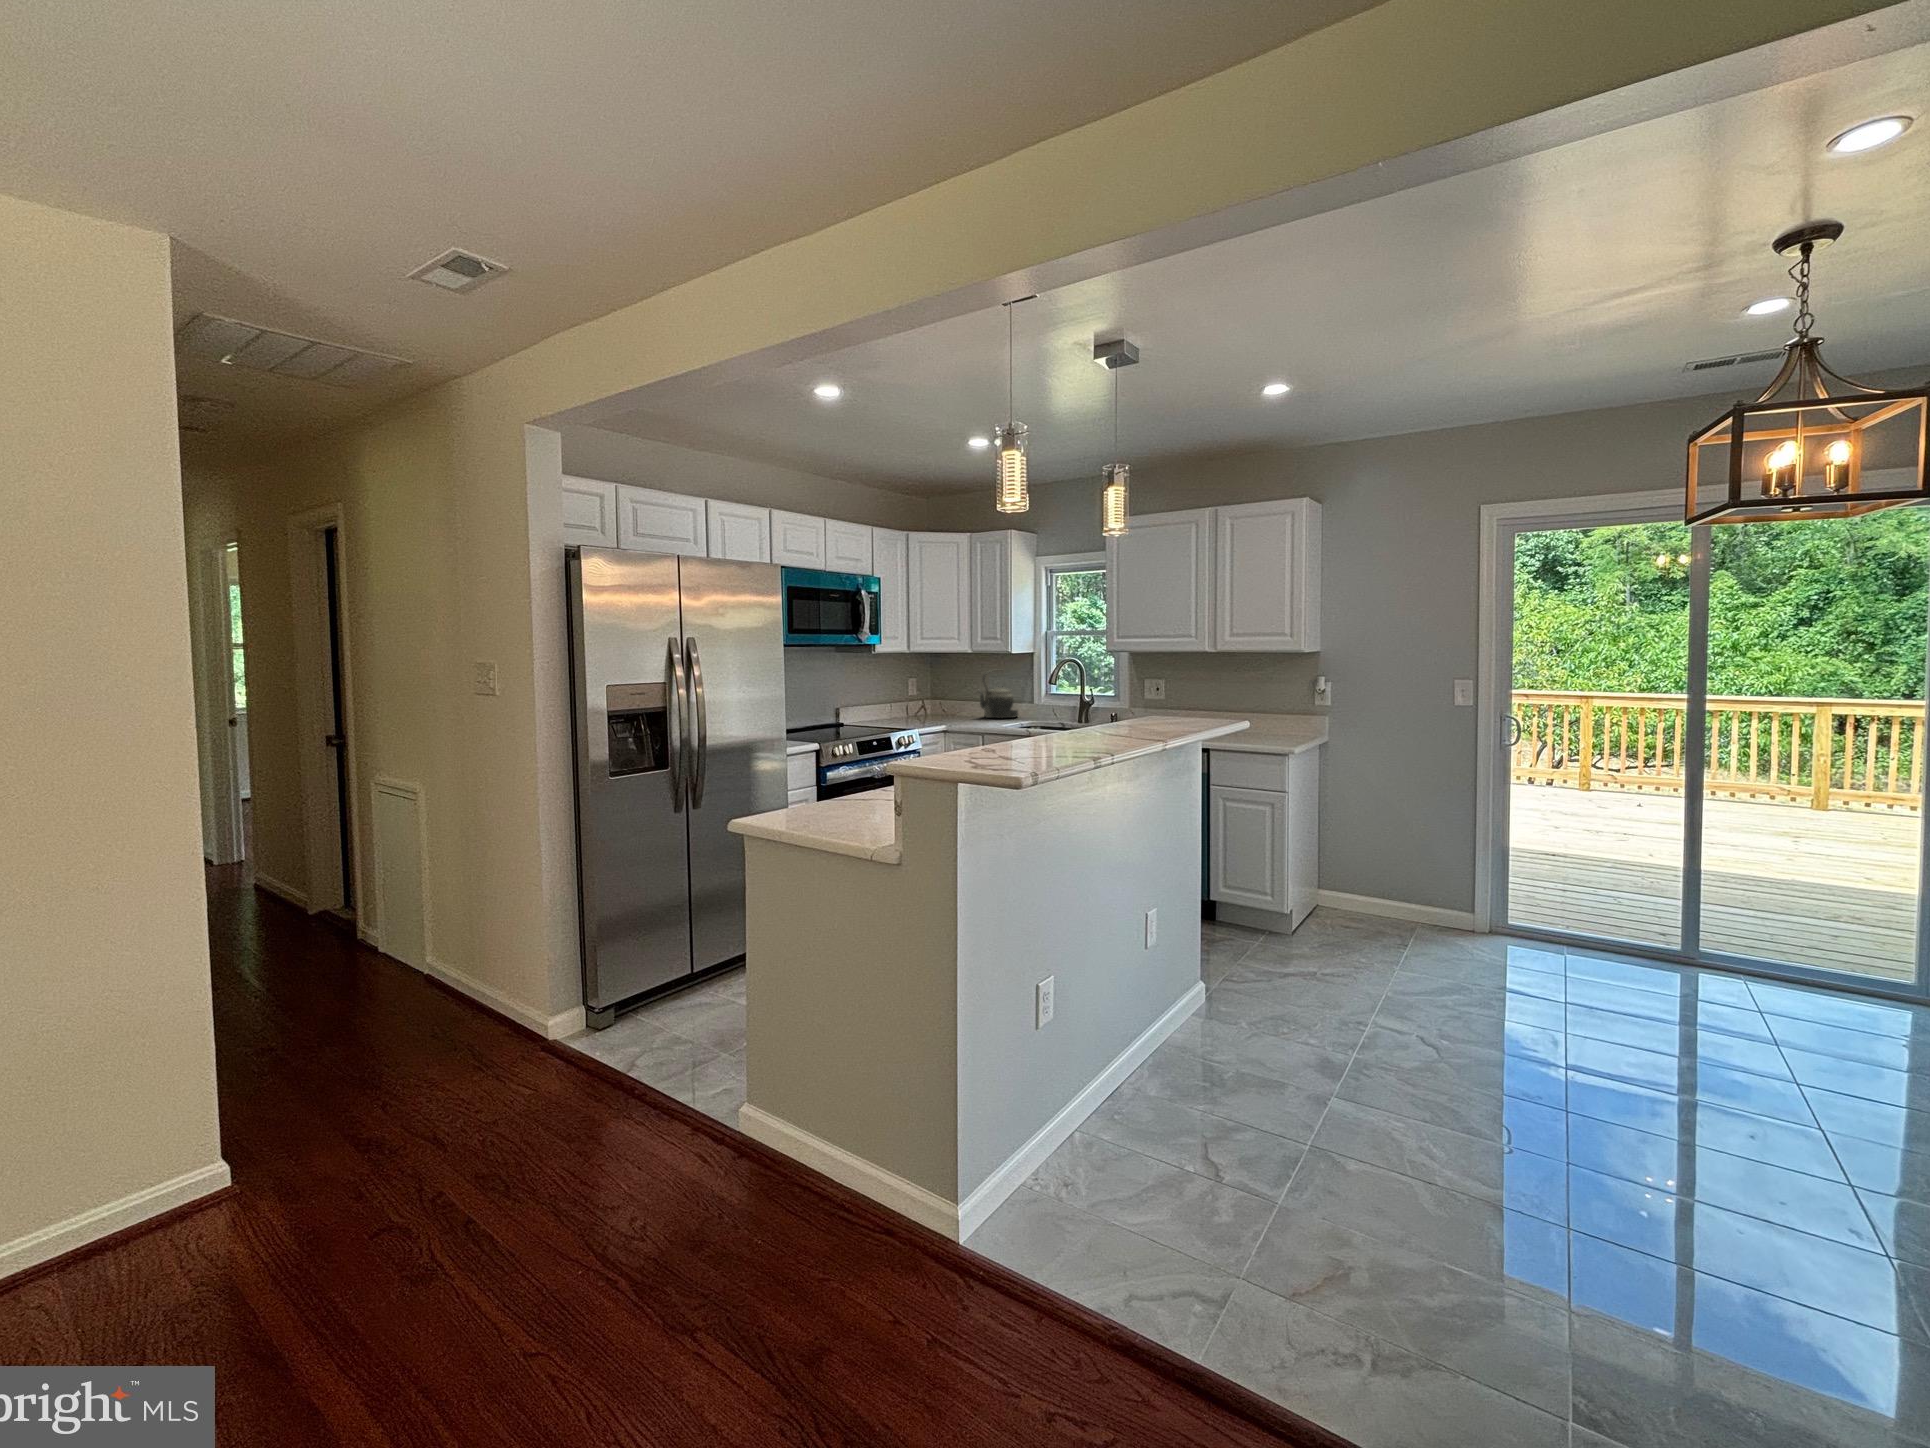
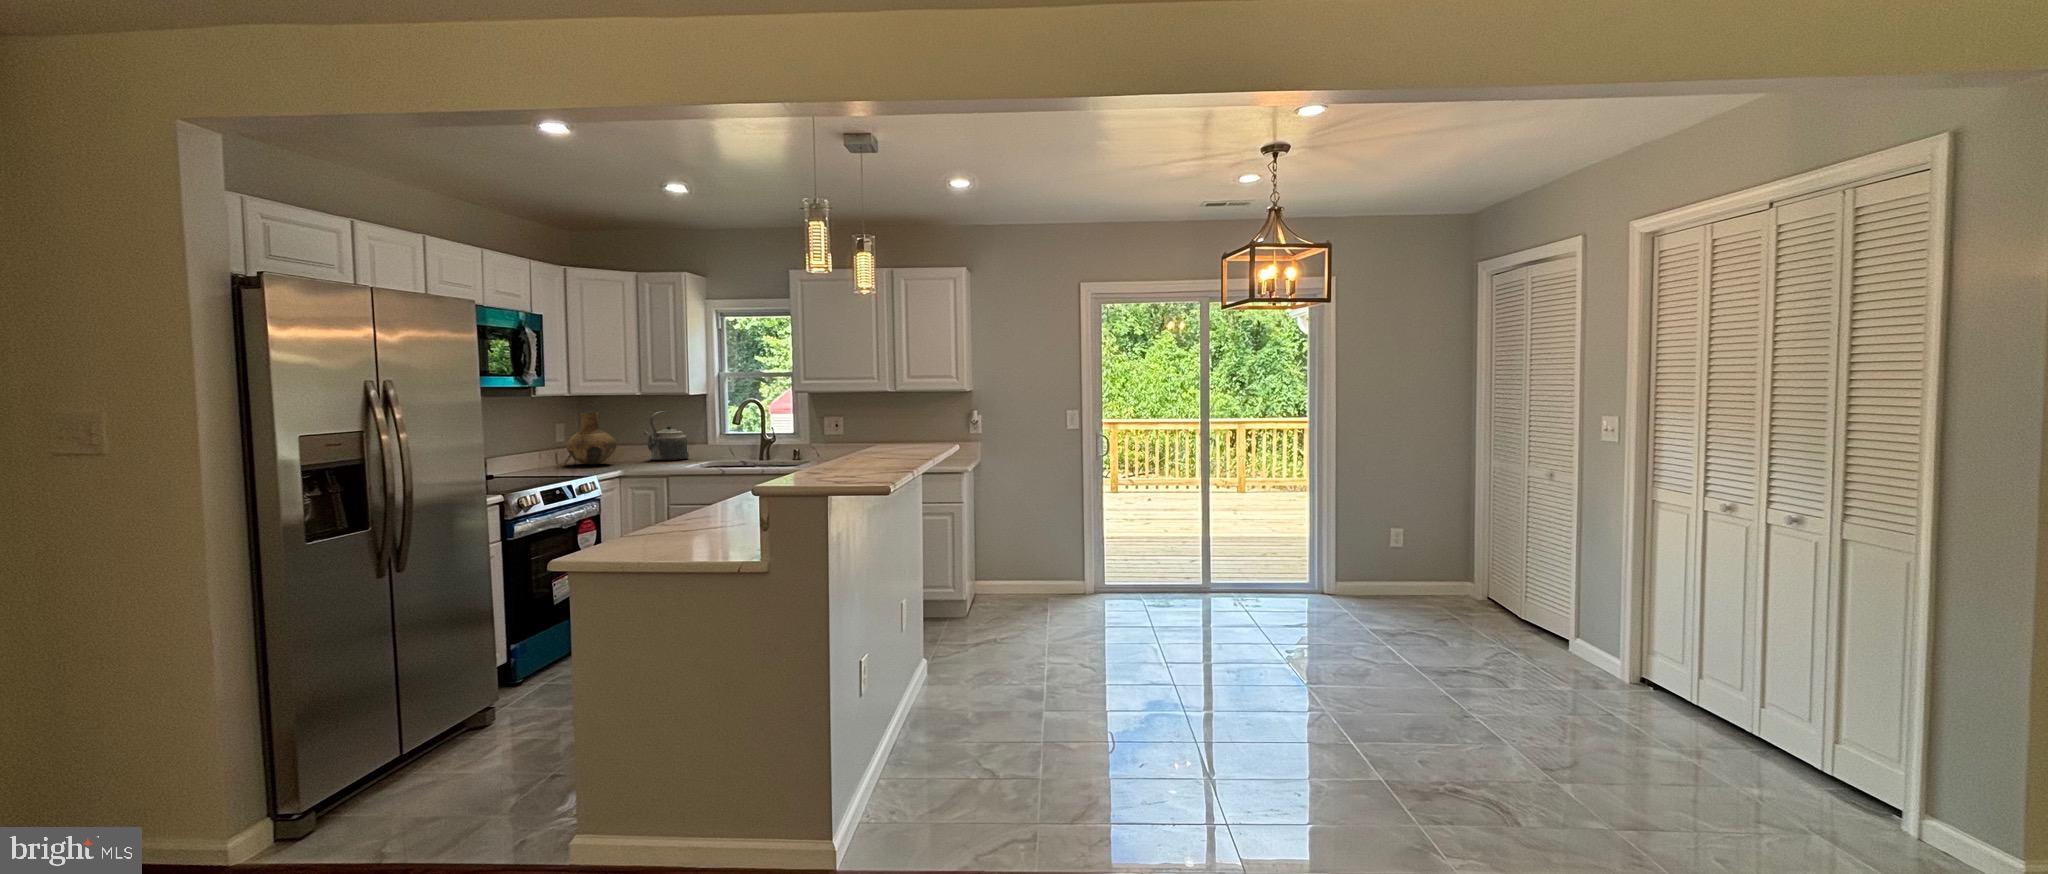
vase: none [906,670,950,720] -> present [566,413,617,465]

